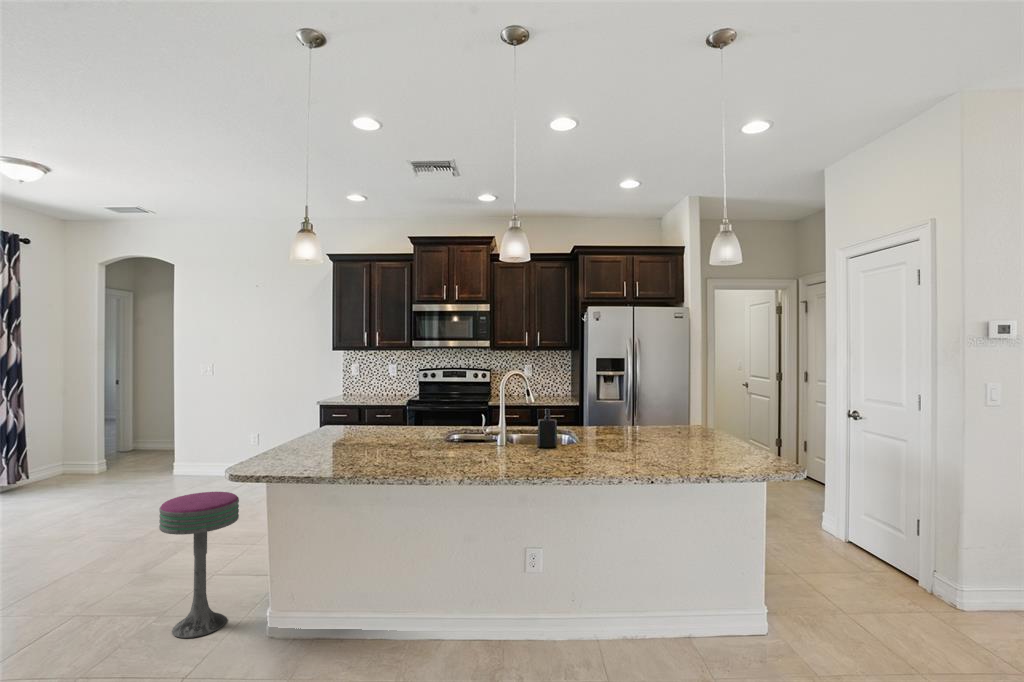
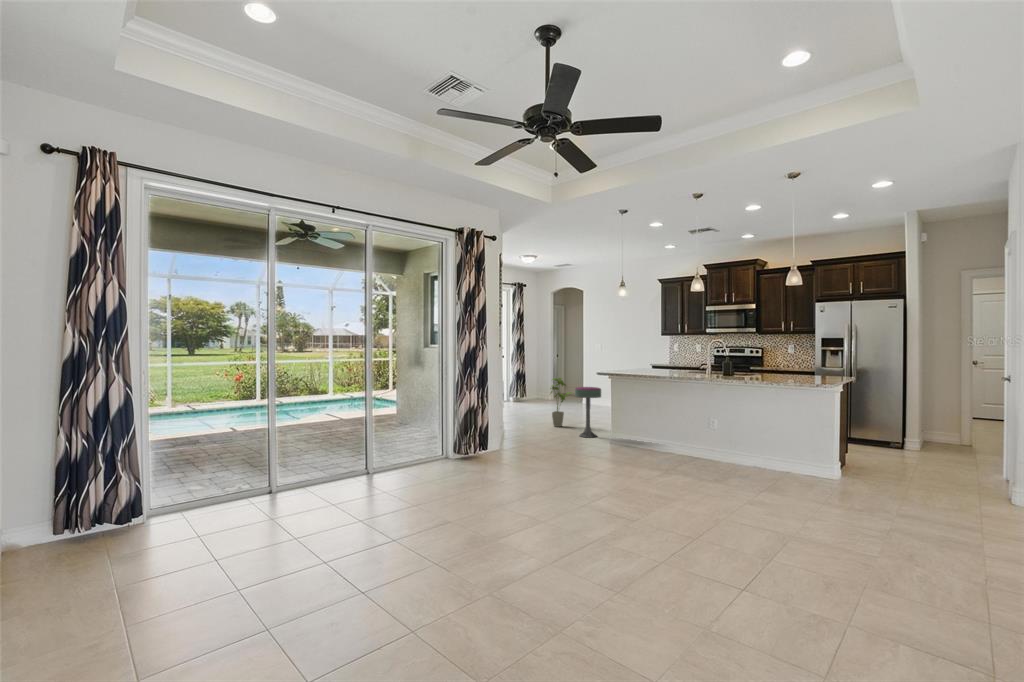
house plant: none [79,465,161,592] -> present [550,378,572,427]

